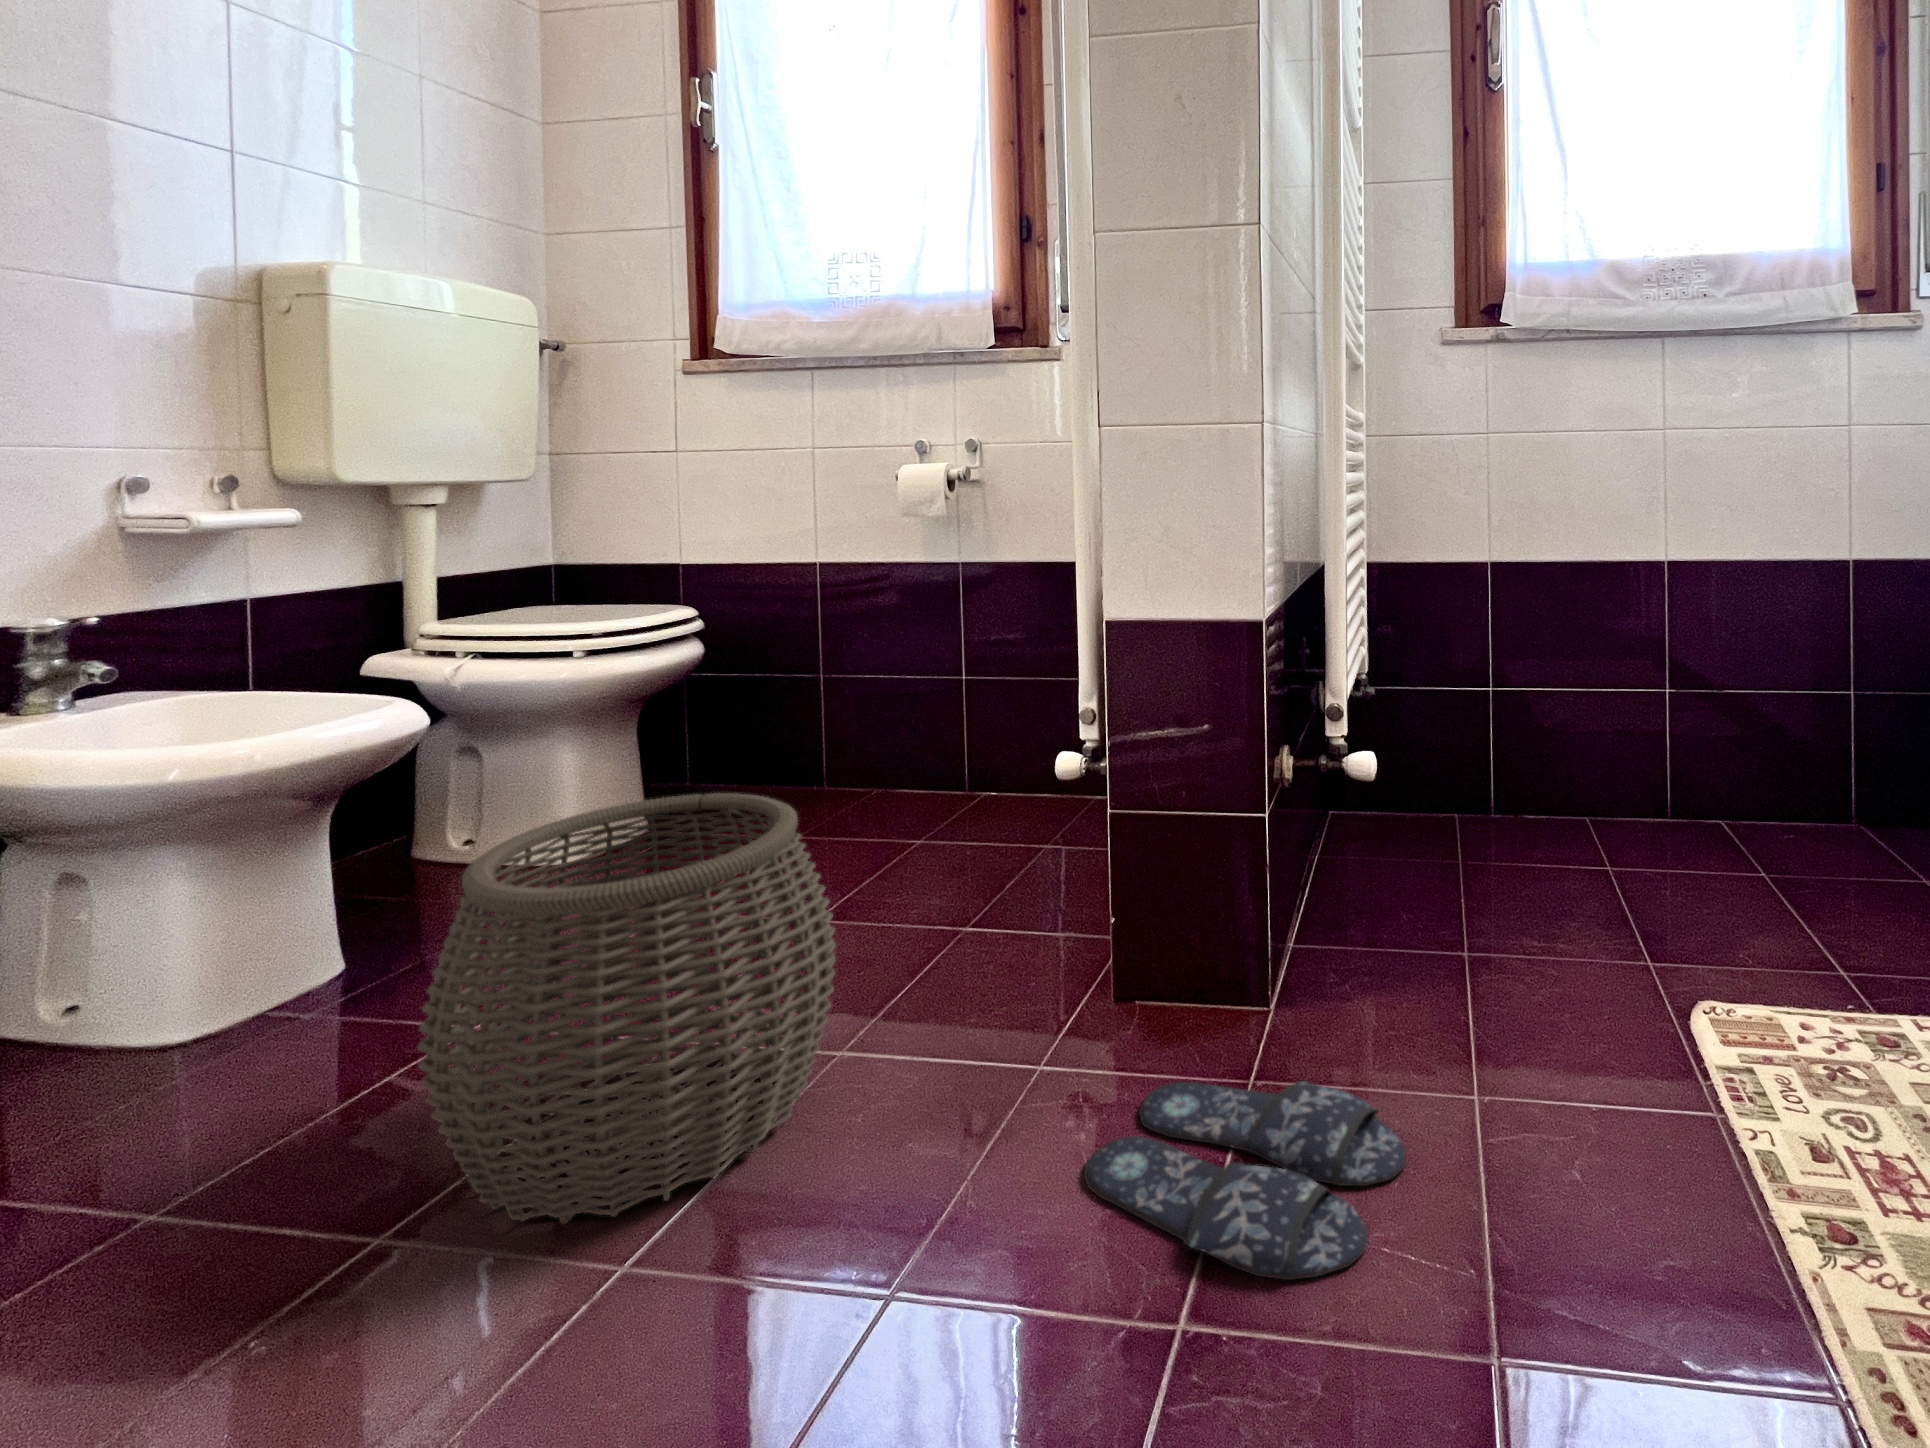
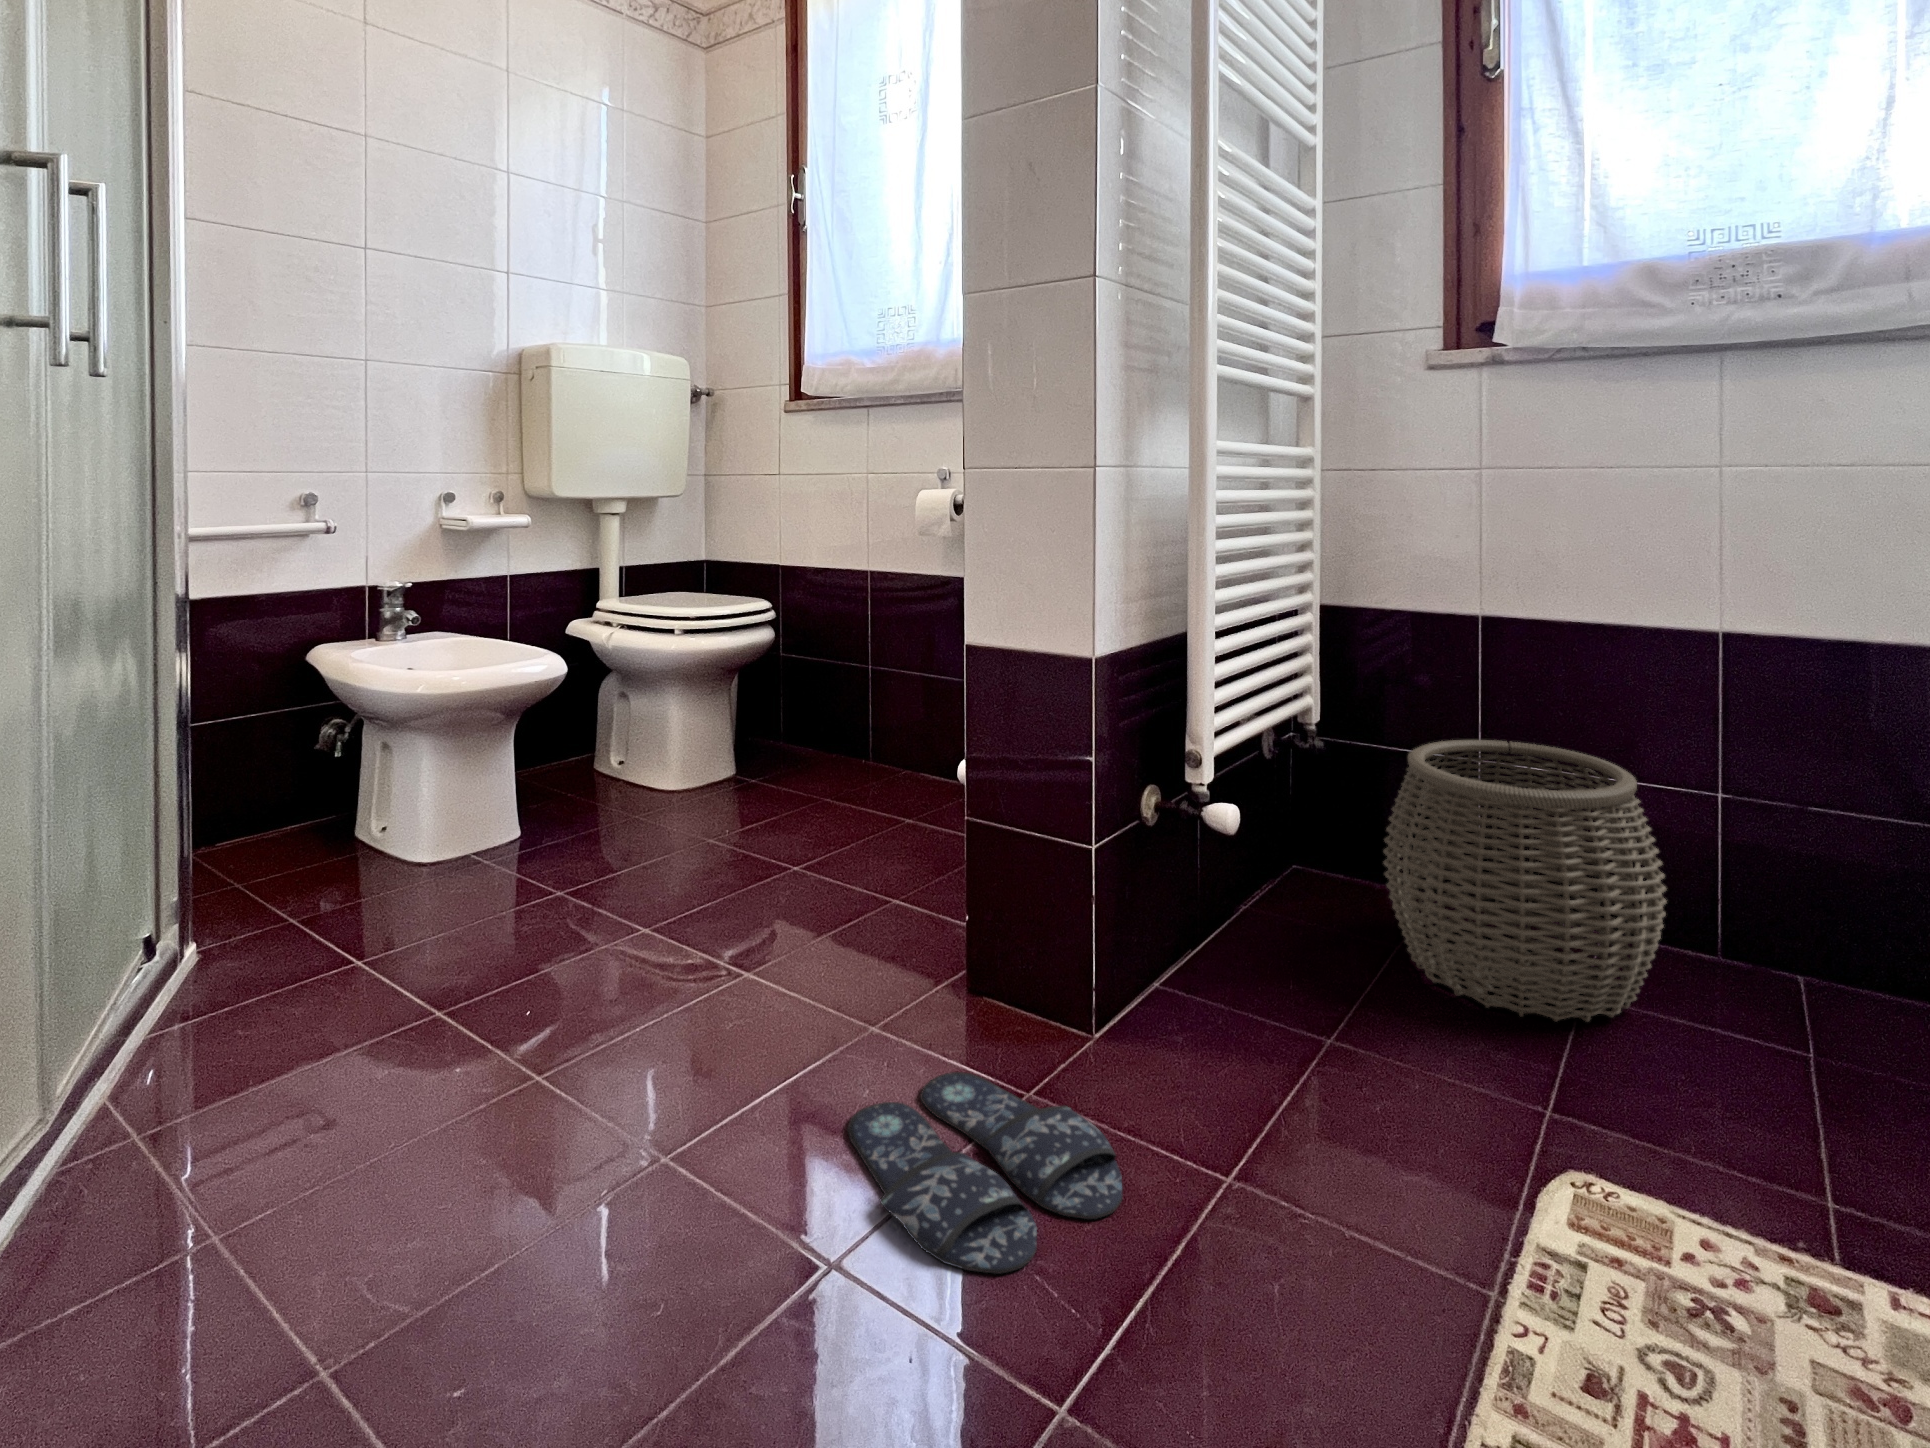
woven basket: present [417,793,836,1224] -> present [1384,740,1667,1022]

